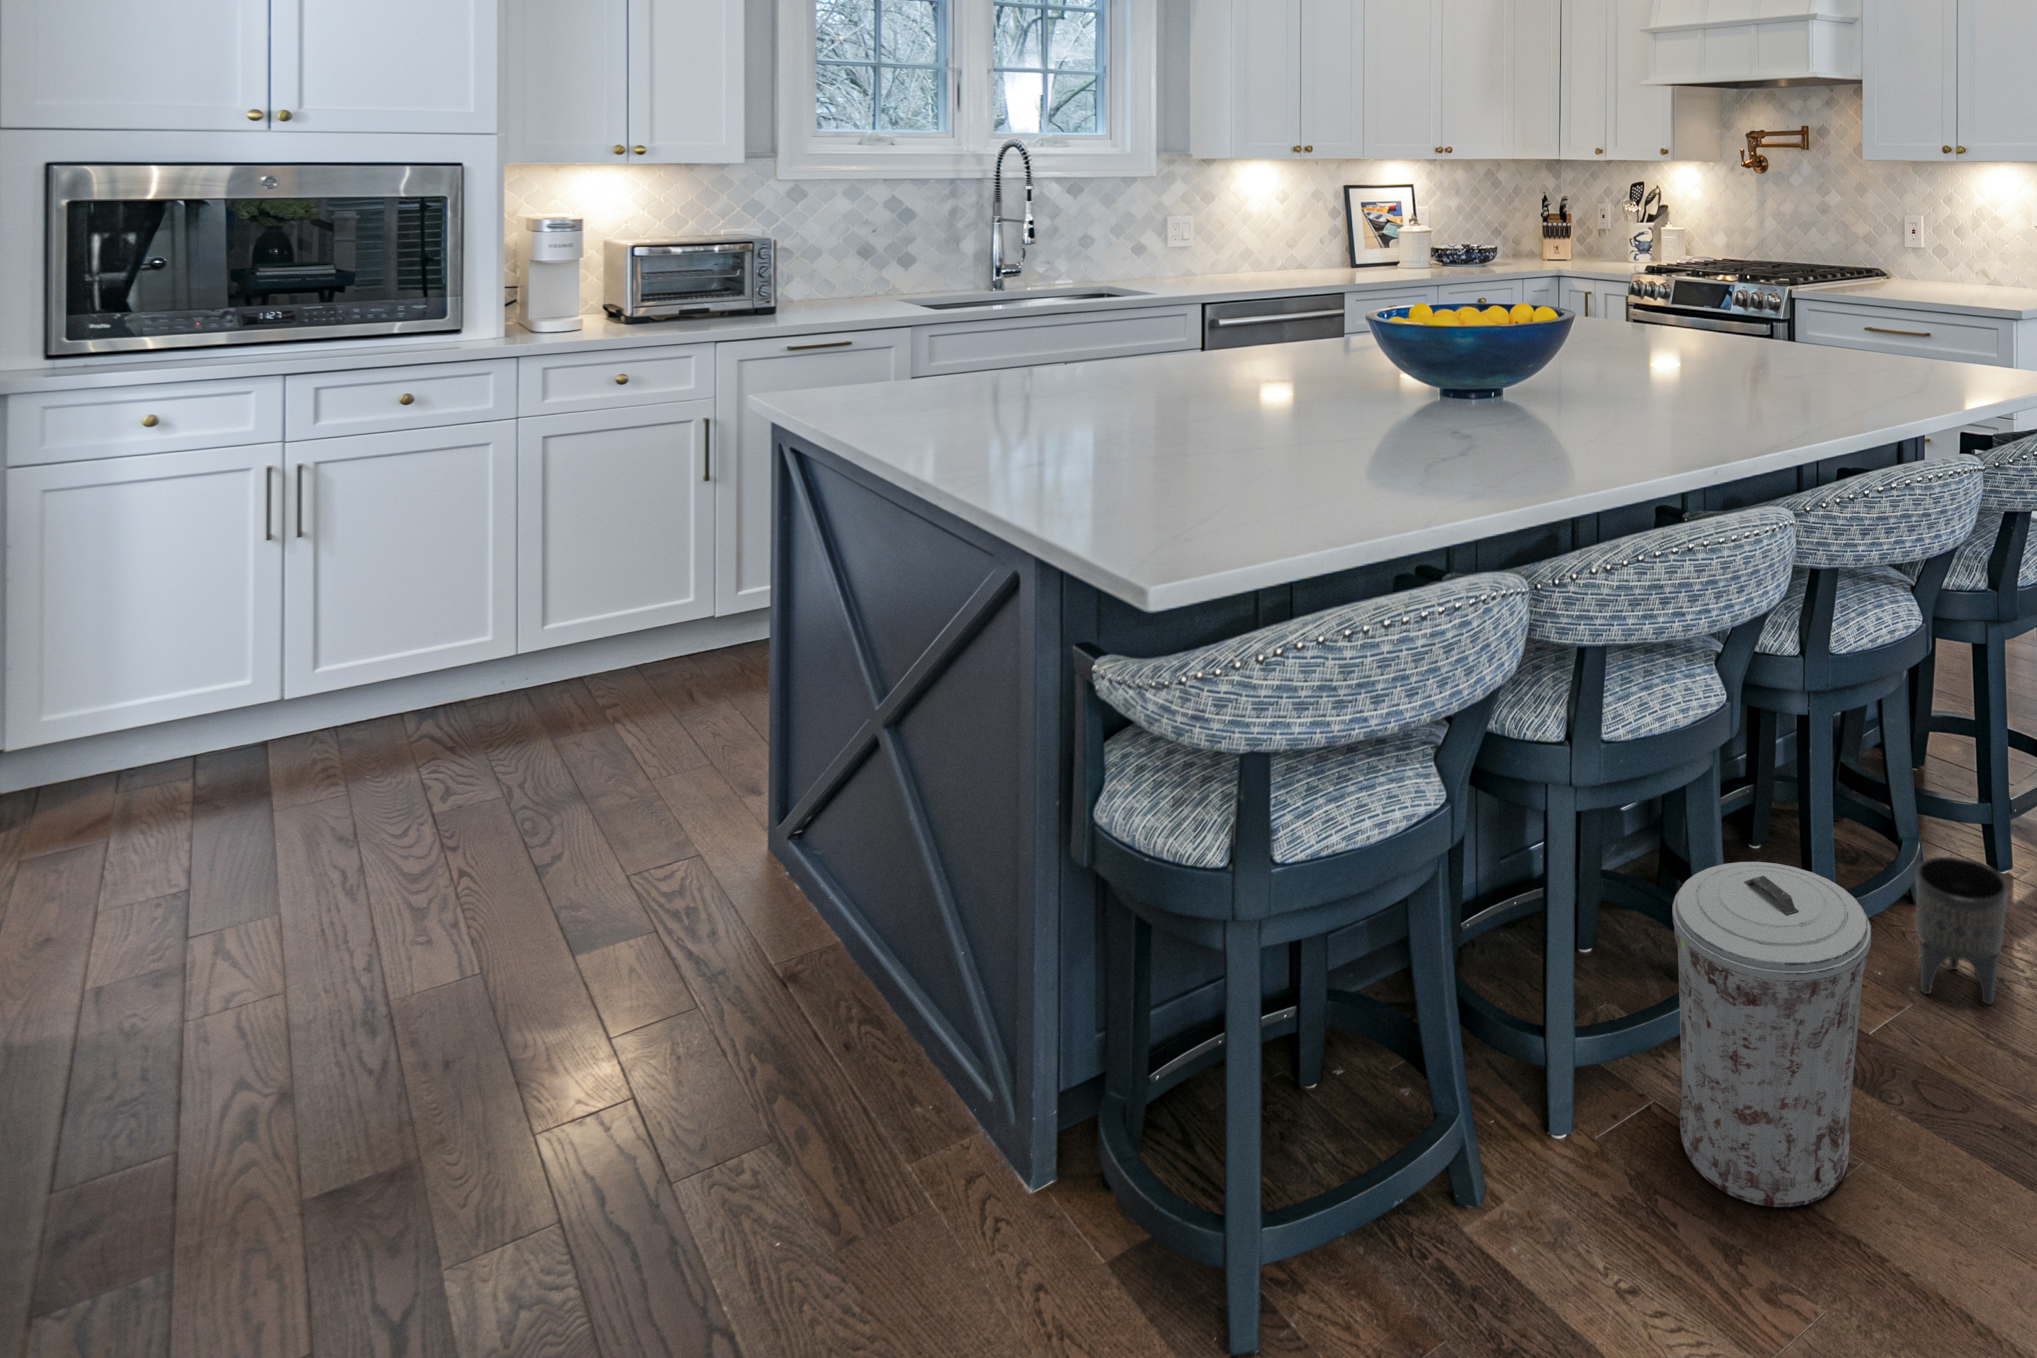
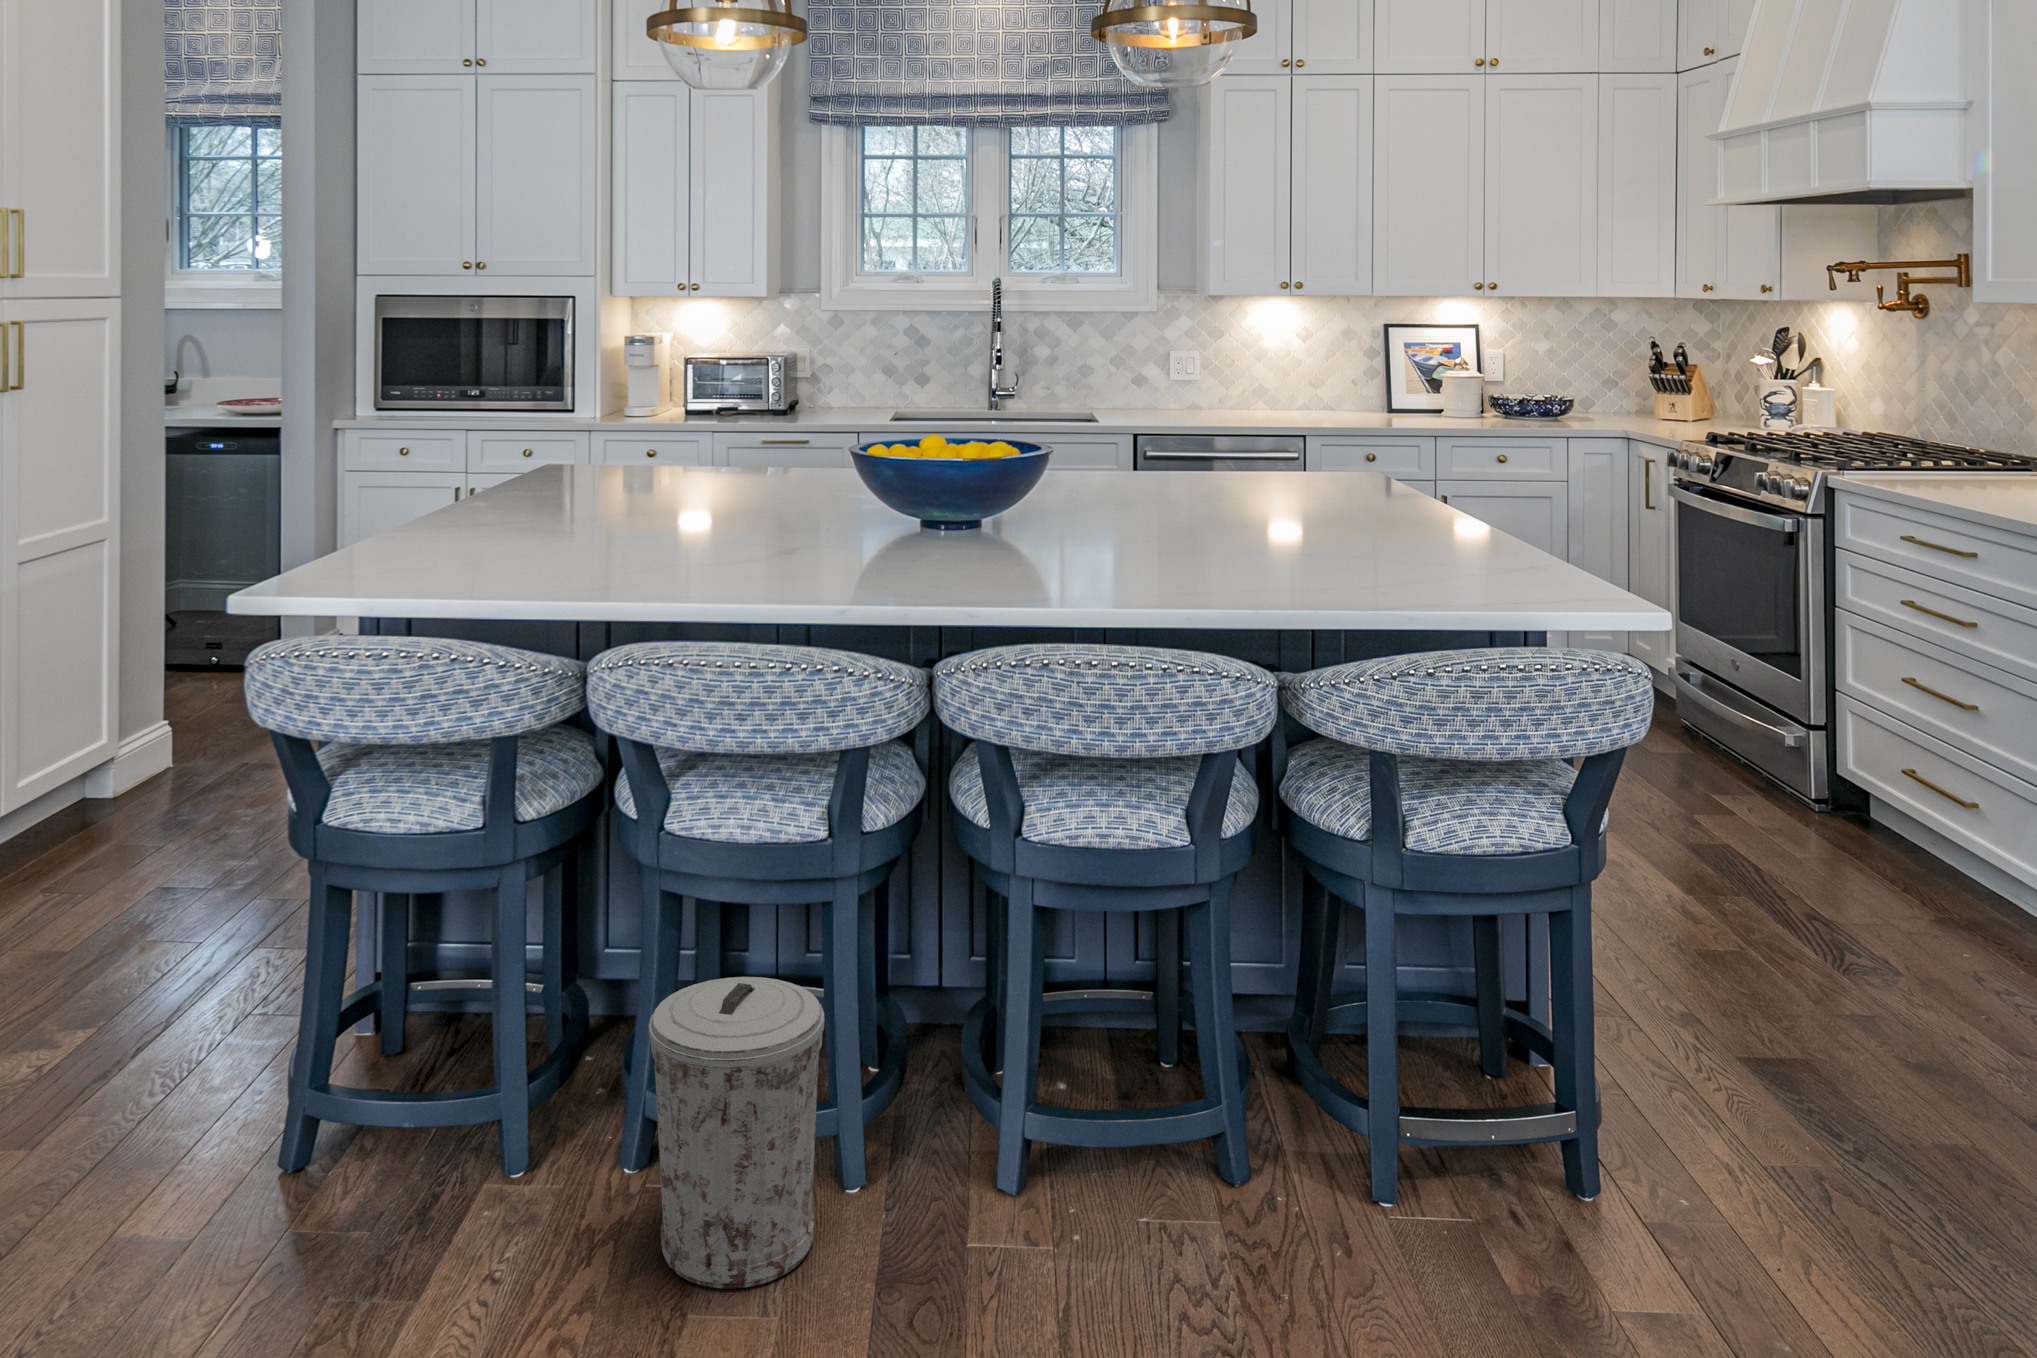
planter: present [1916,857,2008,1005] -> none [1052,1089,1146,1262]

